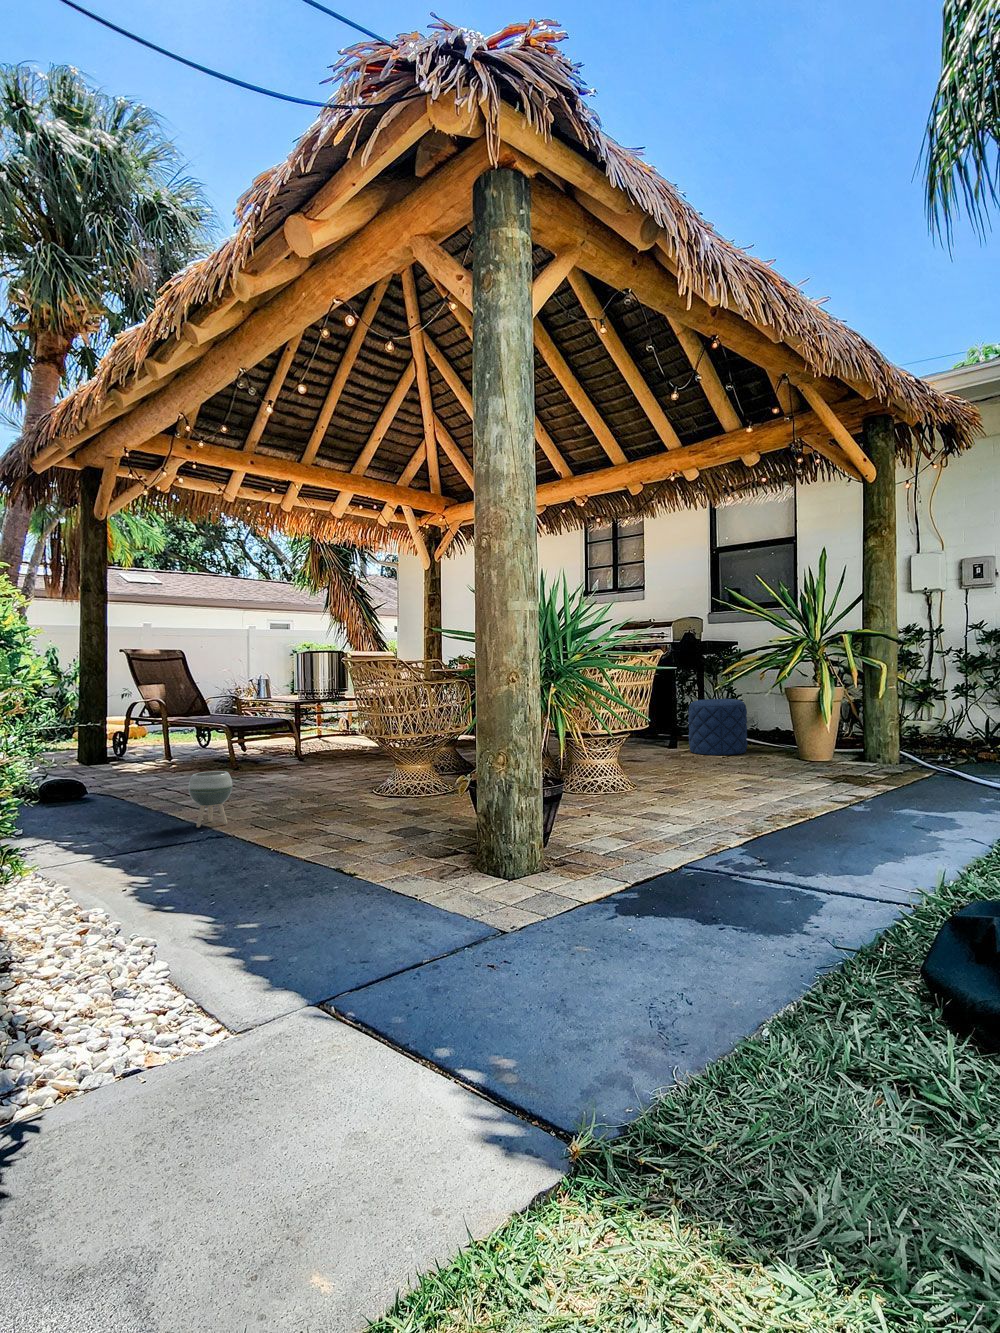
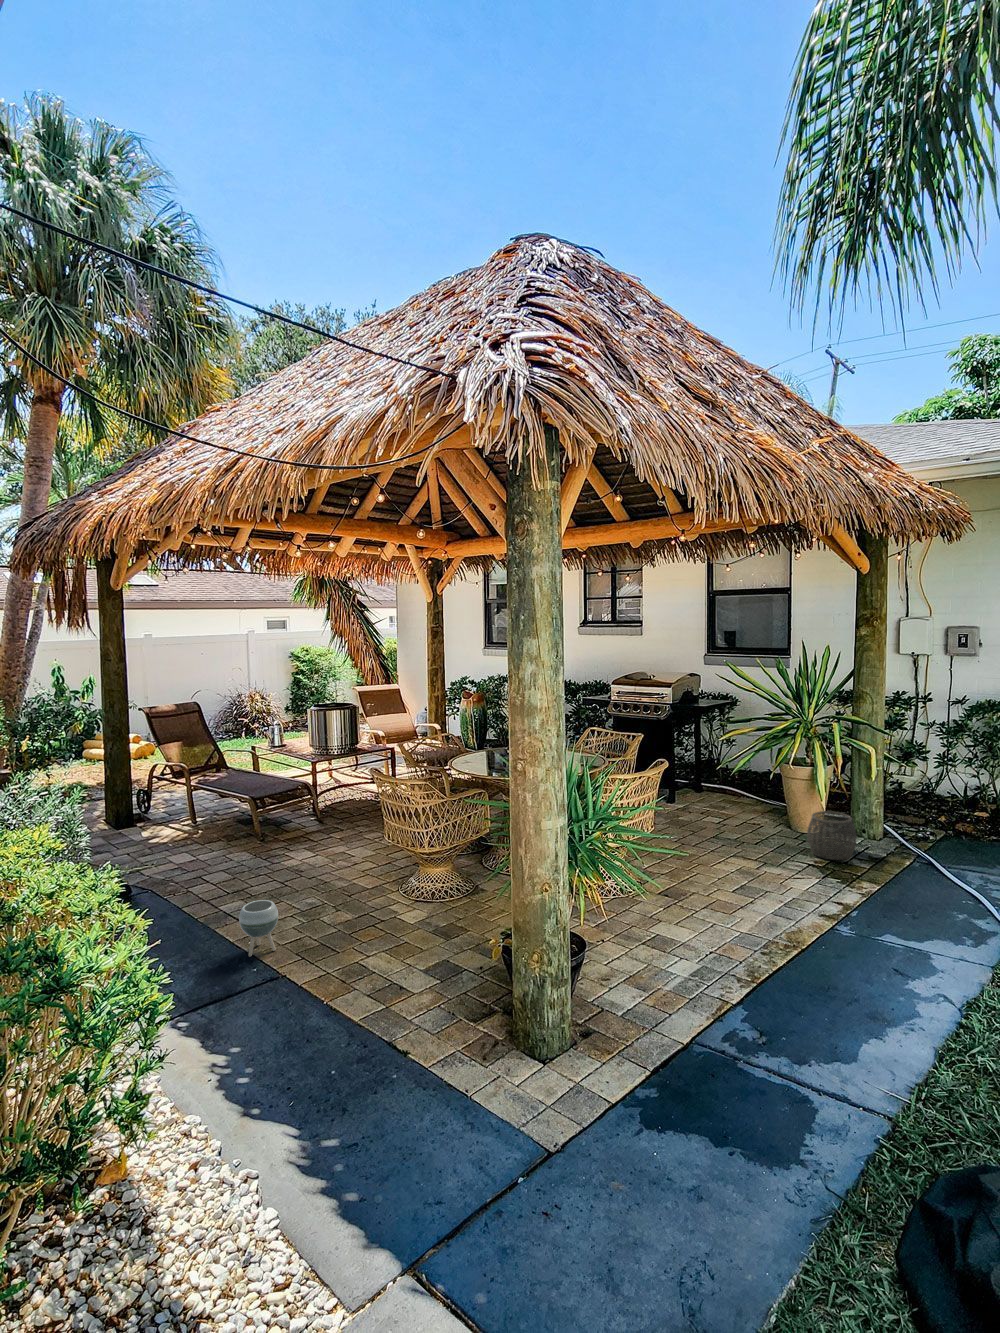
pouf: present [688,699,747,755] -> none [687,757,742,816]
woven basket: none [817,728,872,775] -> present [807,811,856,860]

